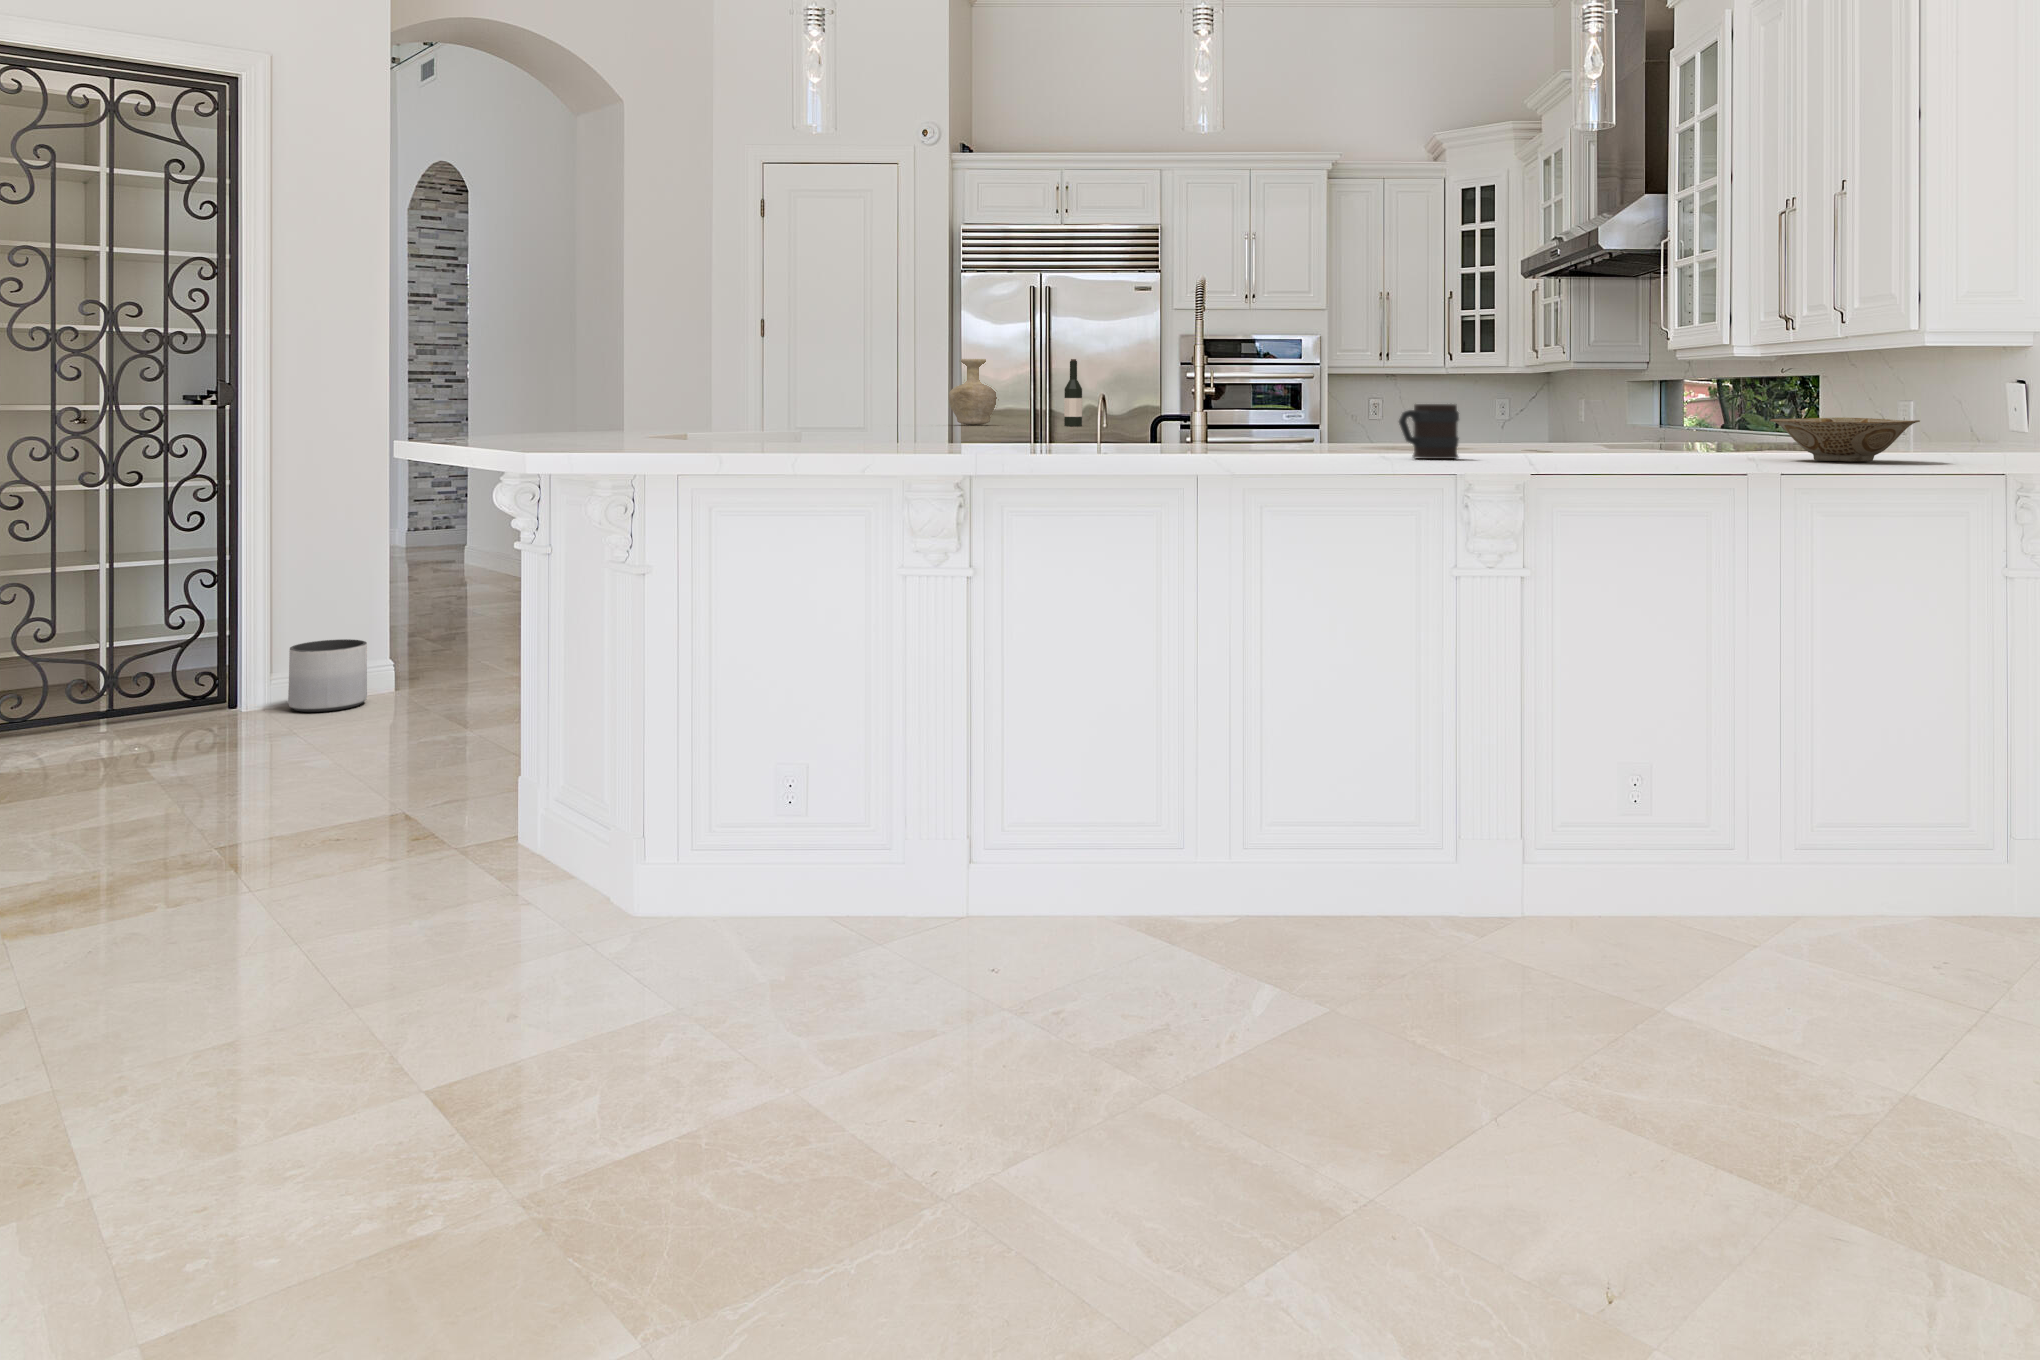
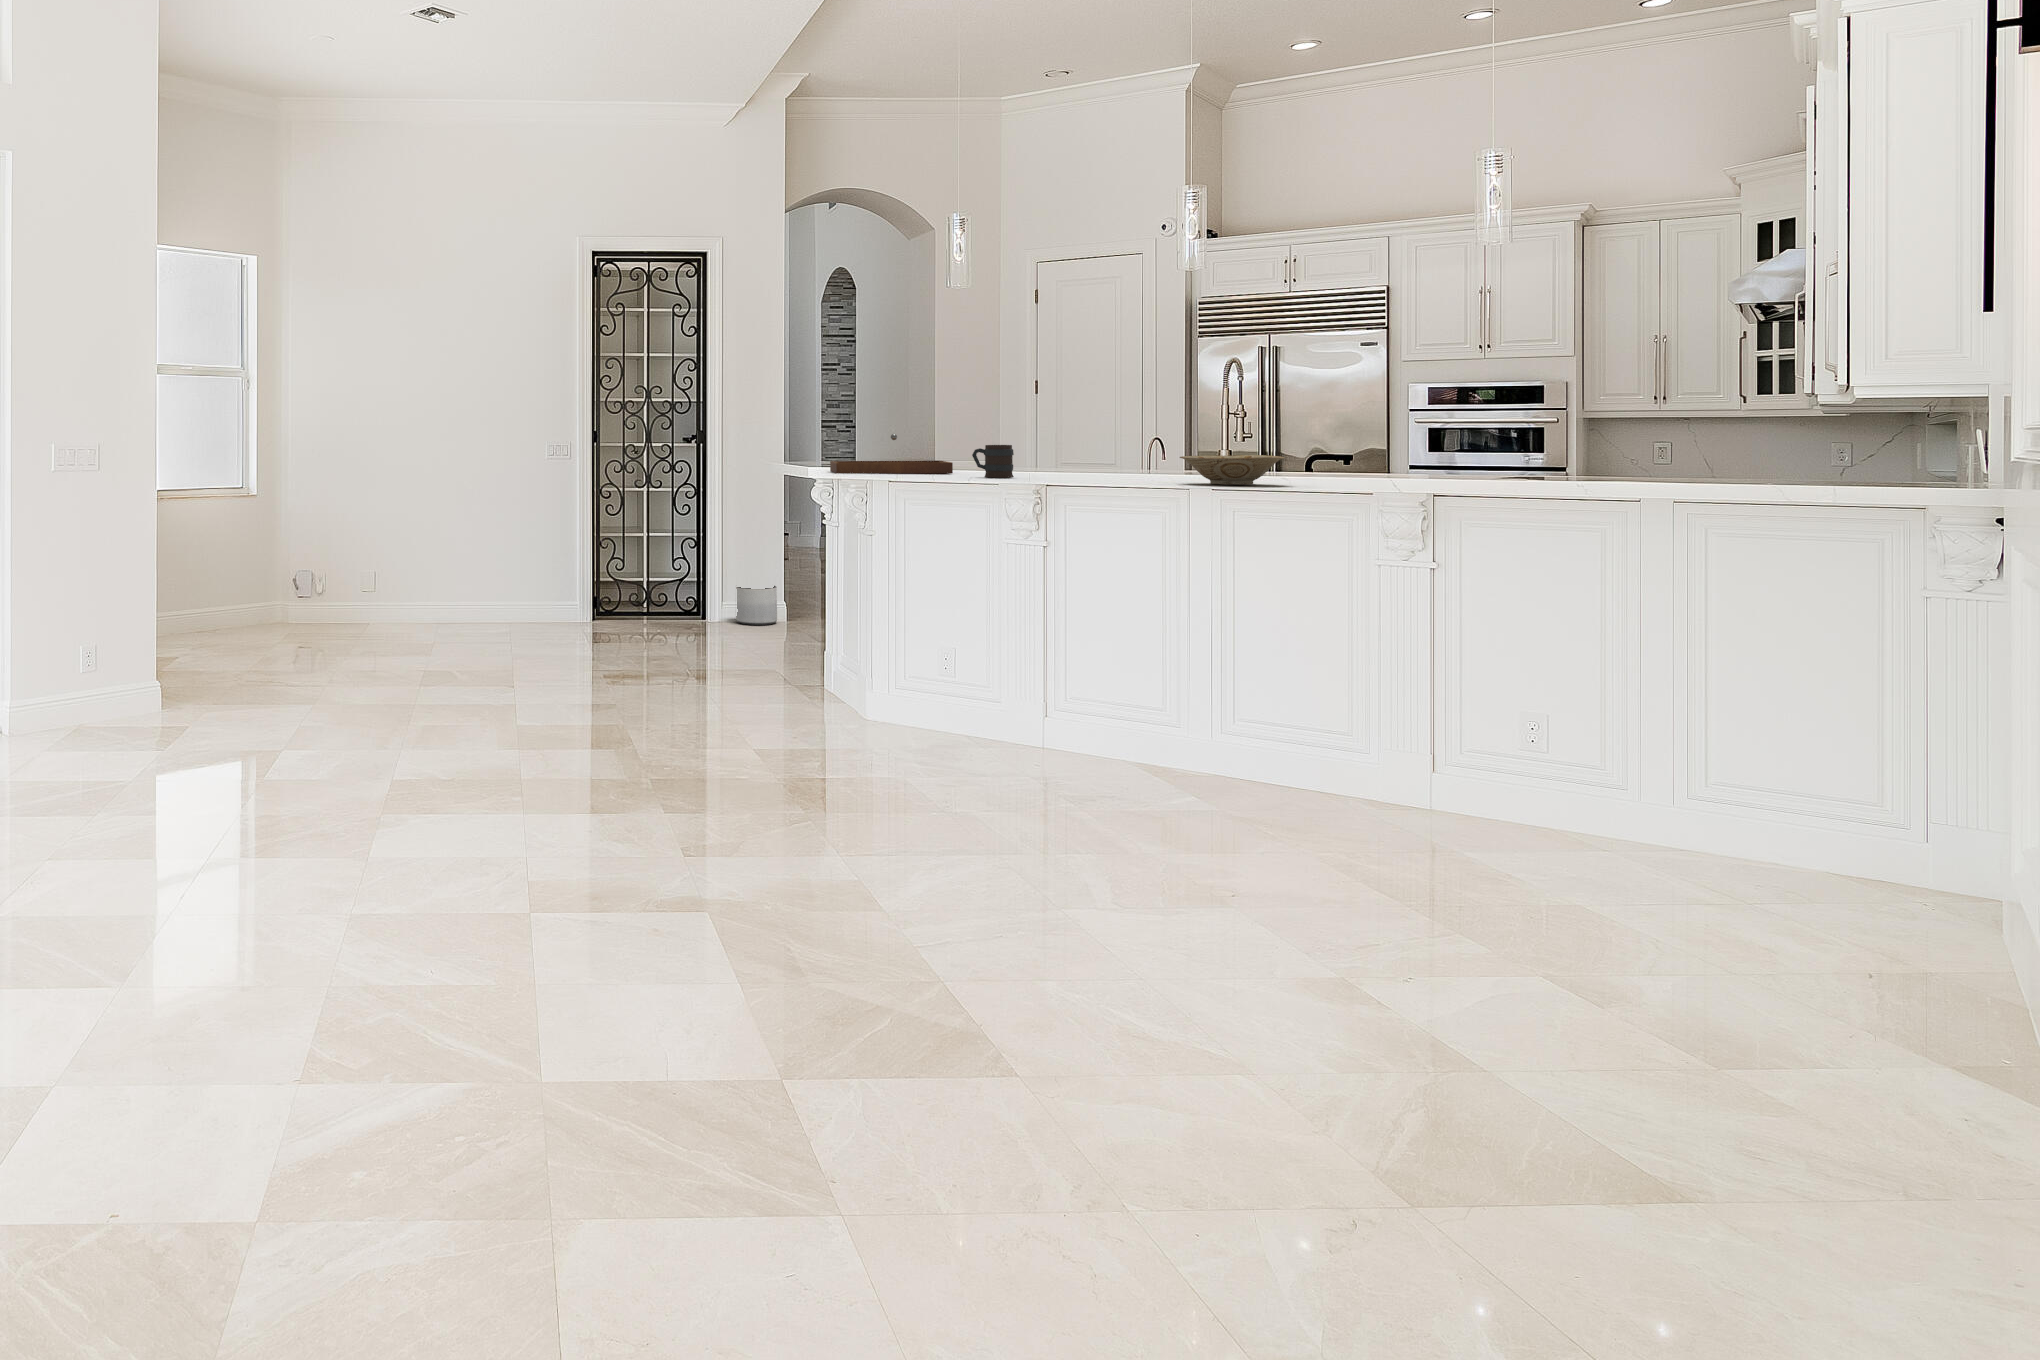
vase: present [949,359,997,425] -> none [1194,406,1238,459]
wine bottle: present [1064,359,1082,426] -> none [1296,406,1313,461]
tray: none [553,384,777,454] -> present [830,434,953,474]
mug: present [1399,404,1459,459] -> present [972,445,1014,478]
bowl: present [1770,418,1920,462] -> present [1180,455,1284,485]

